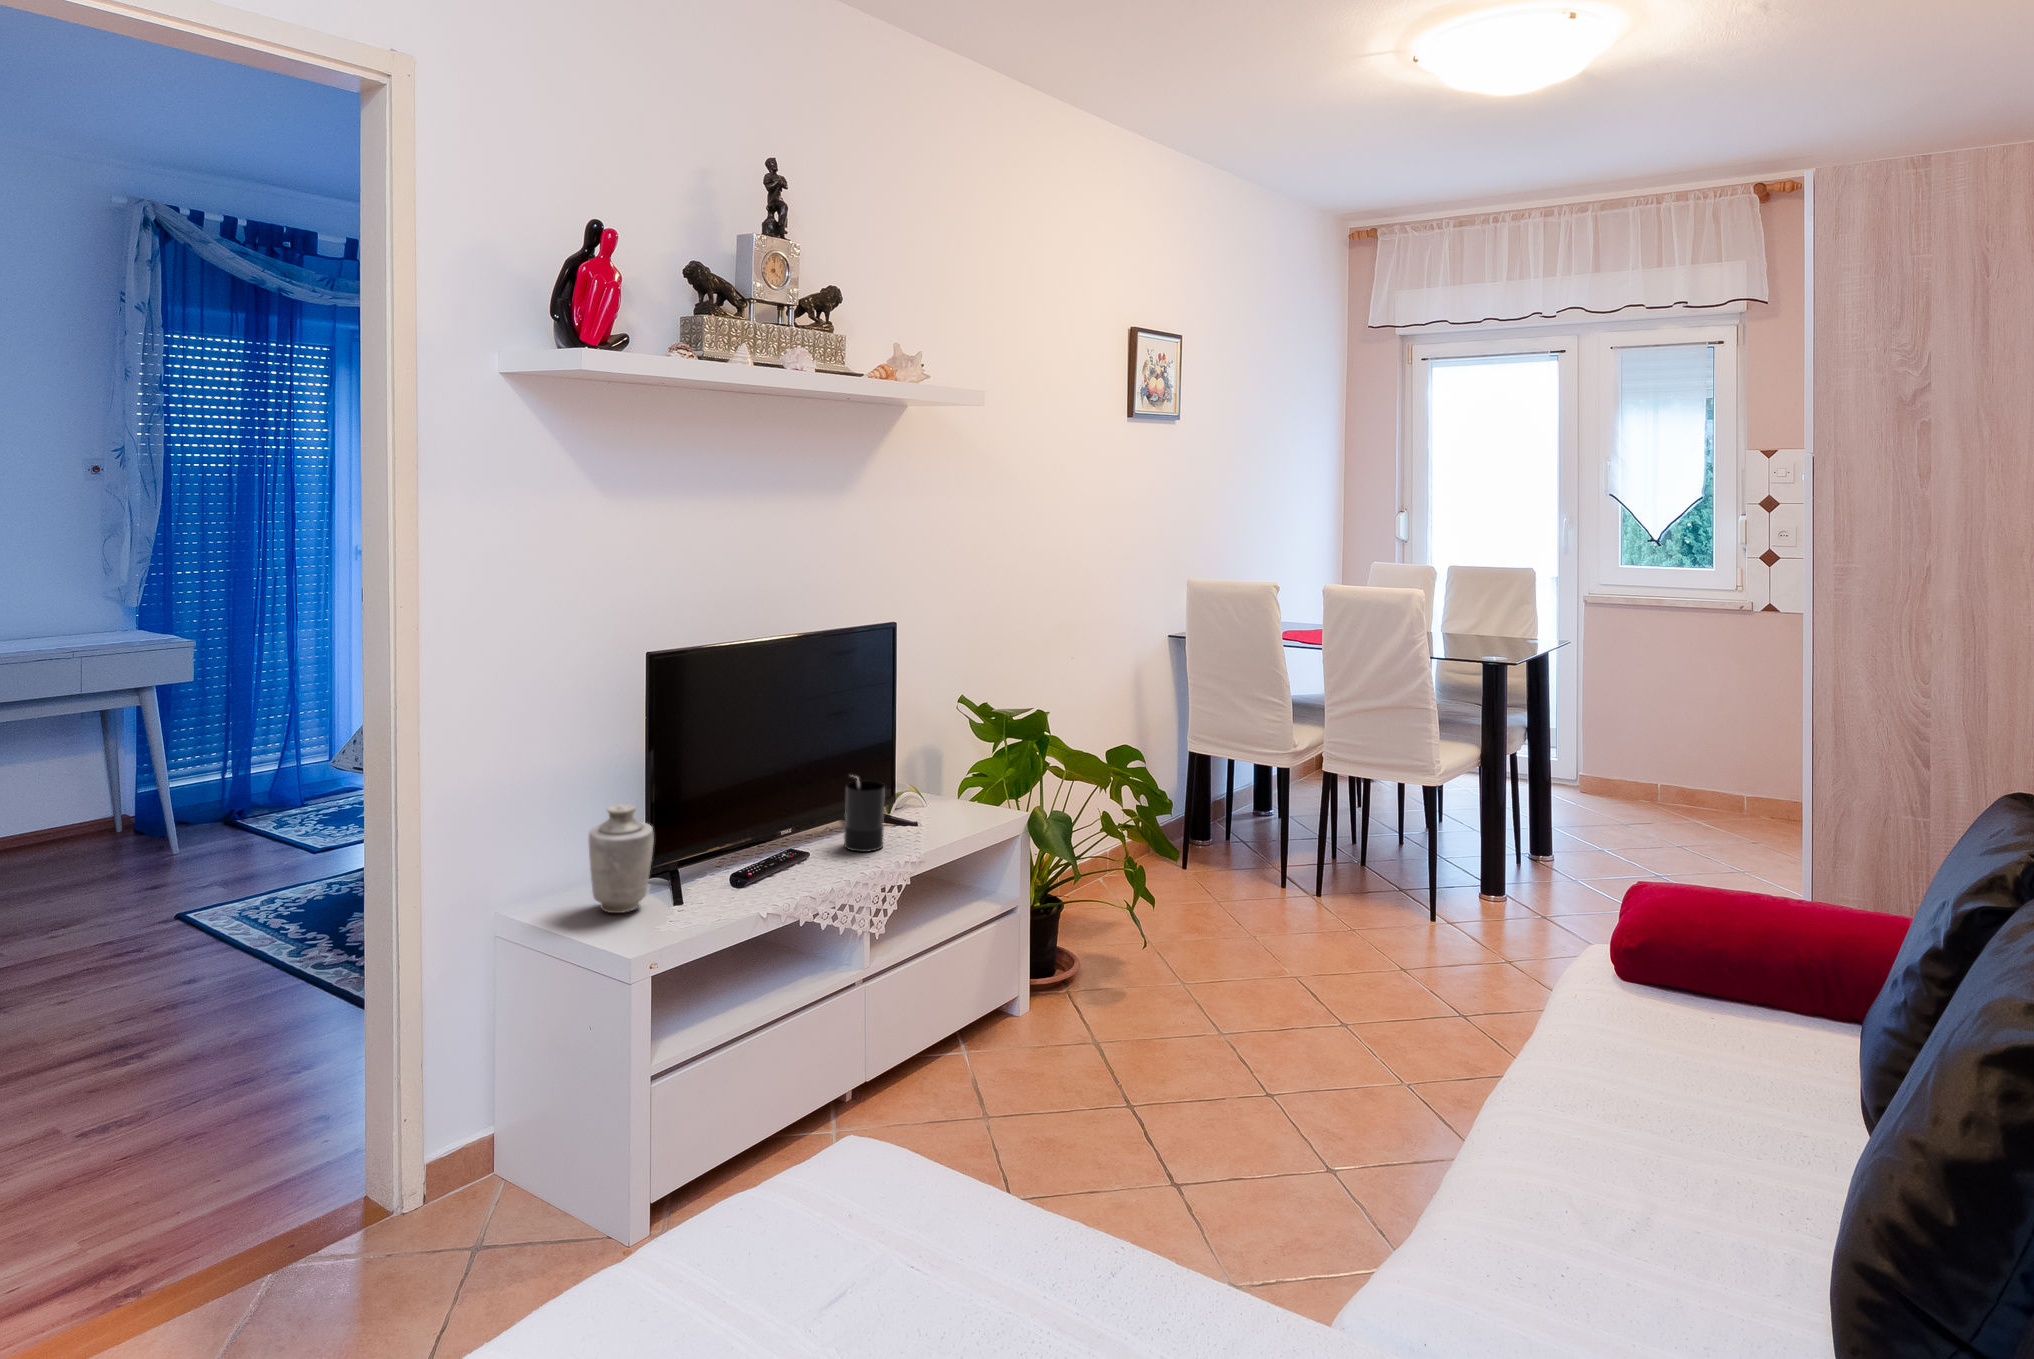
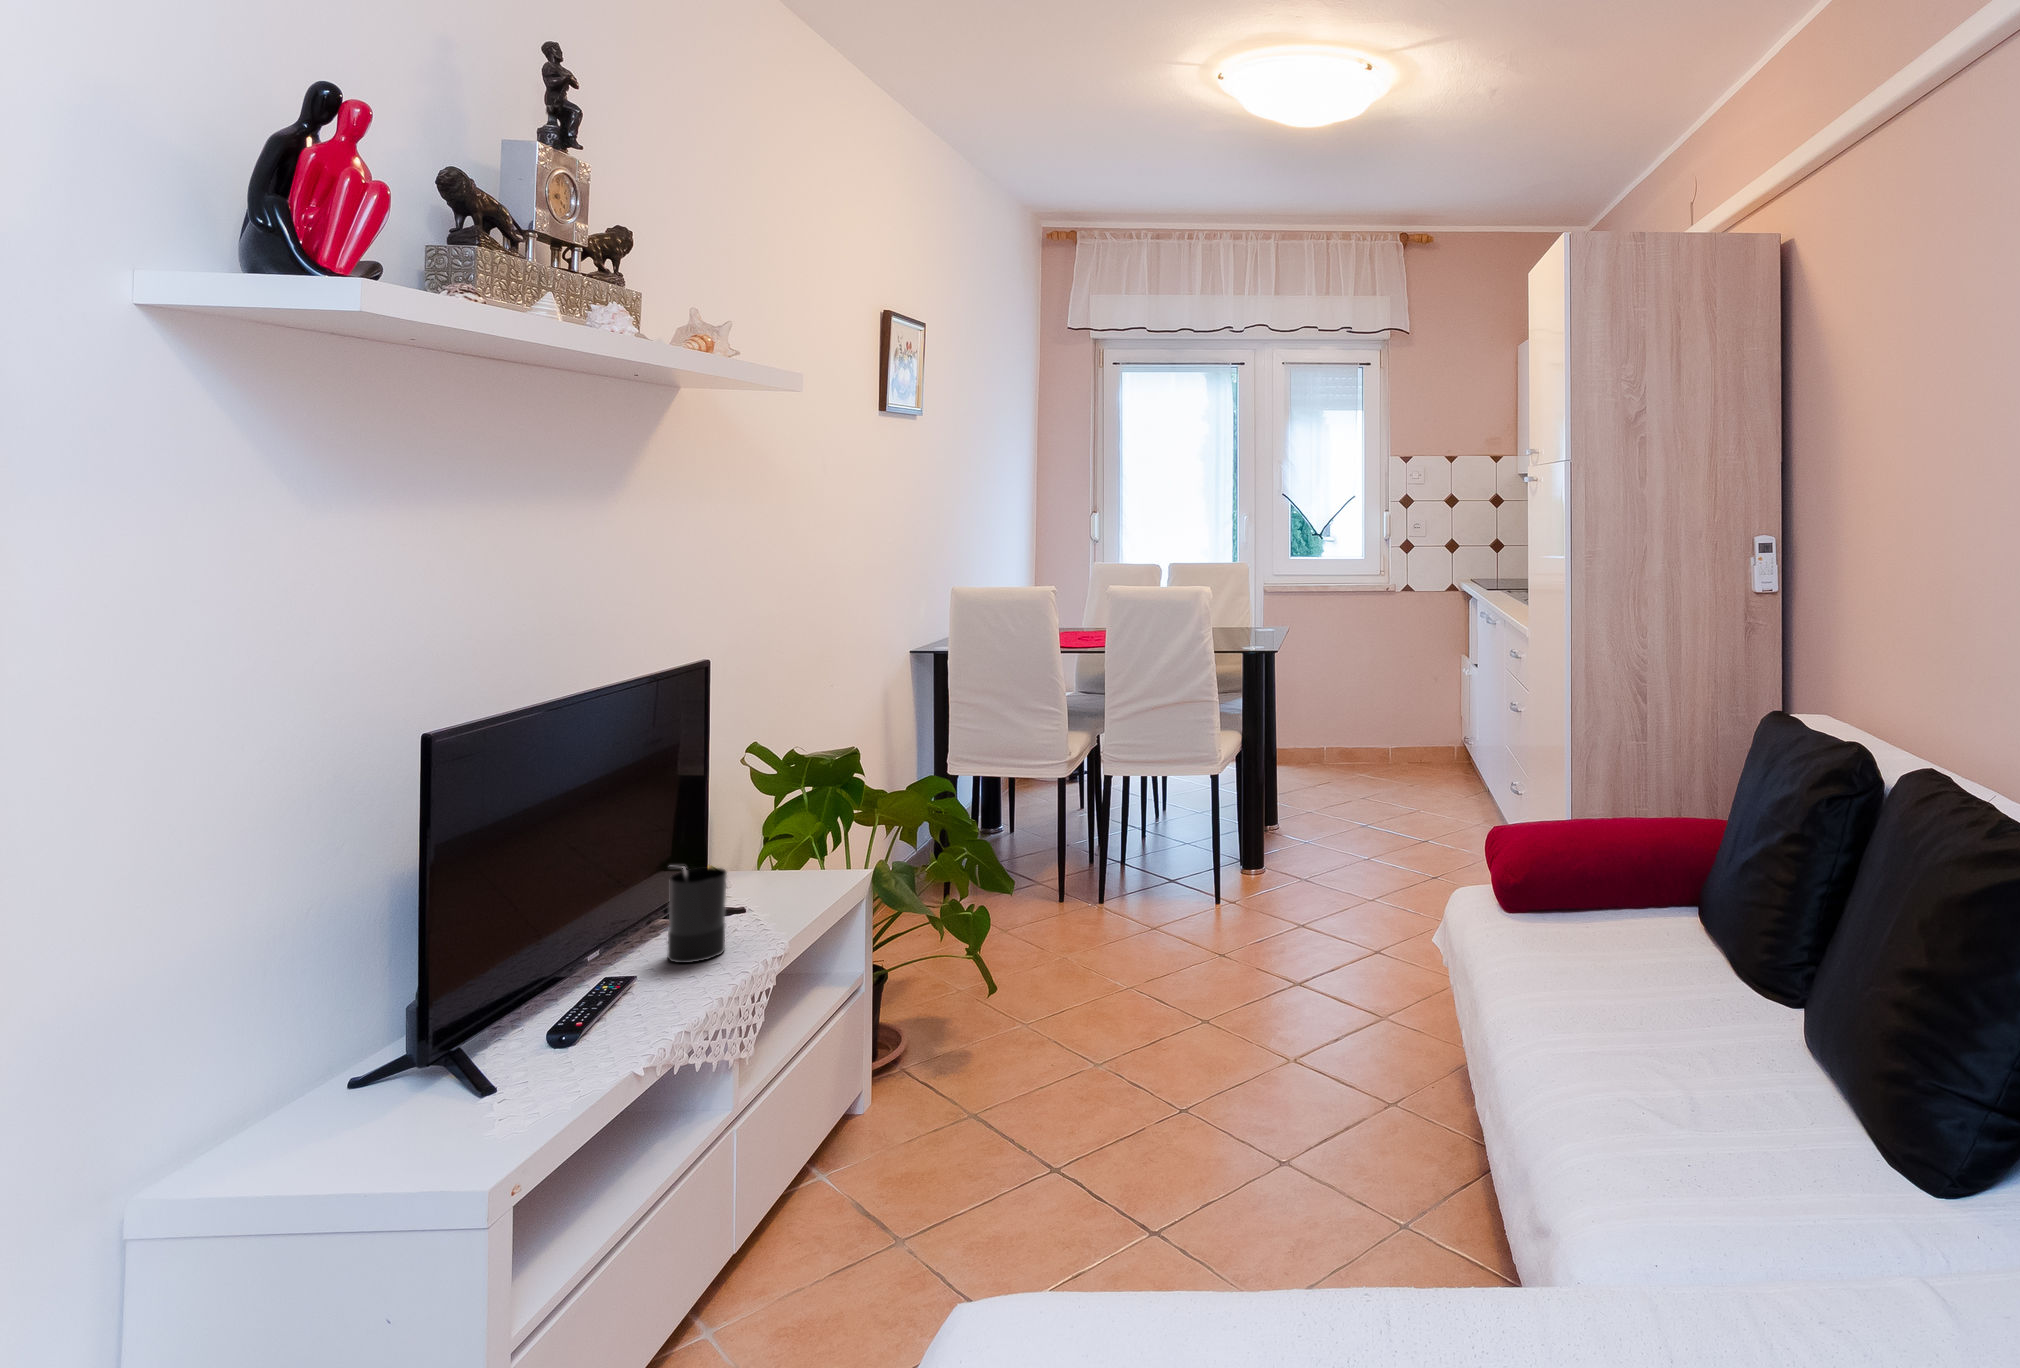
vase: present [589,804,654,913] -> none [315,968,437,1142]

